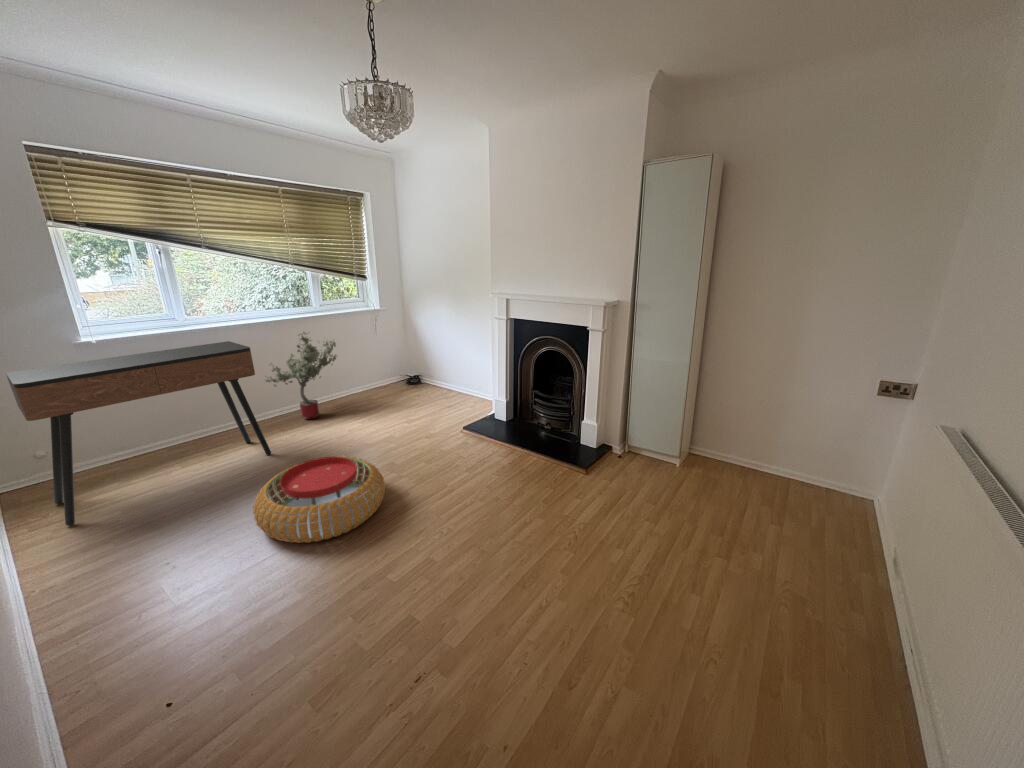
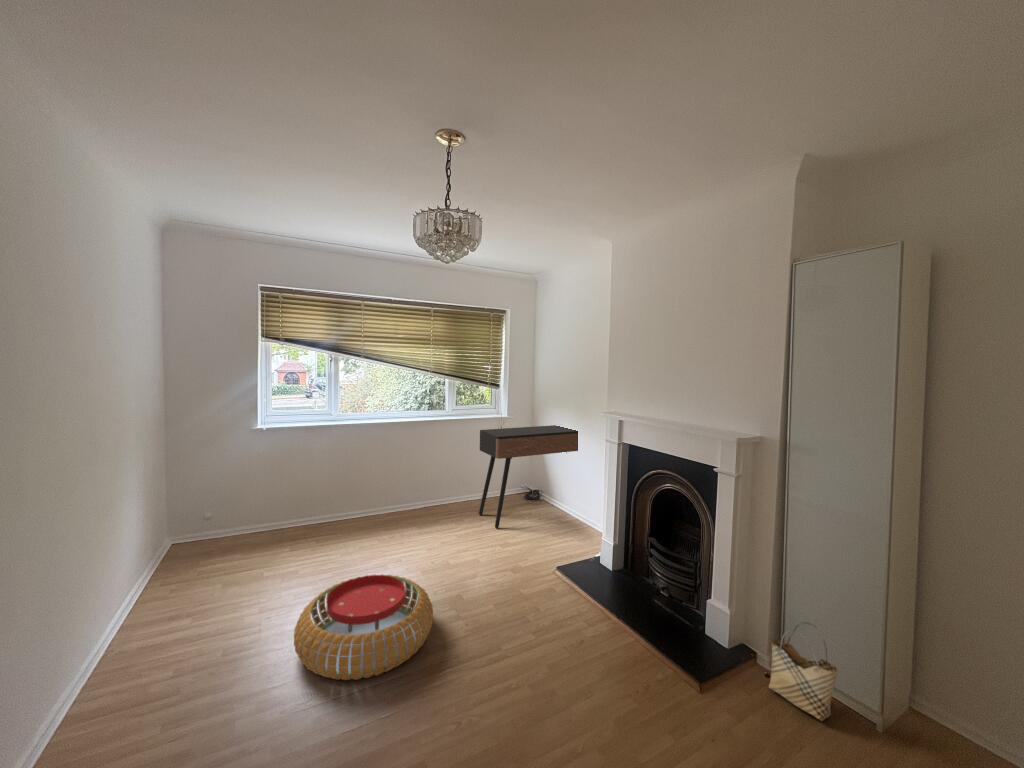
potted tree: present [265,332,337,419] -> none [383,434,455,523]
console table: present [6,341,271,526] -> present [479,425,578,528]
woven basket: none [623,418,662,470] -> present [769,622,838,721]

